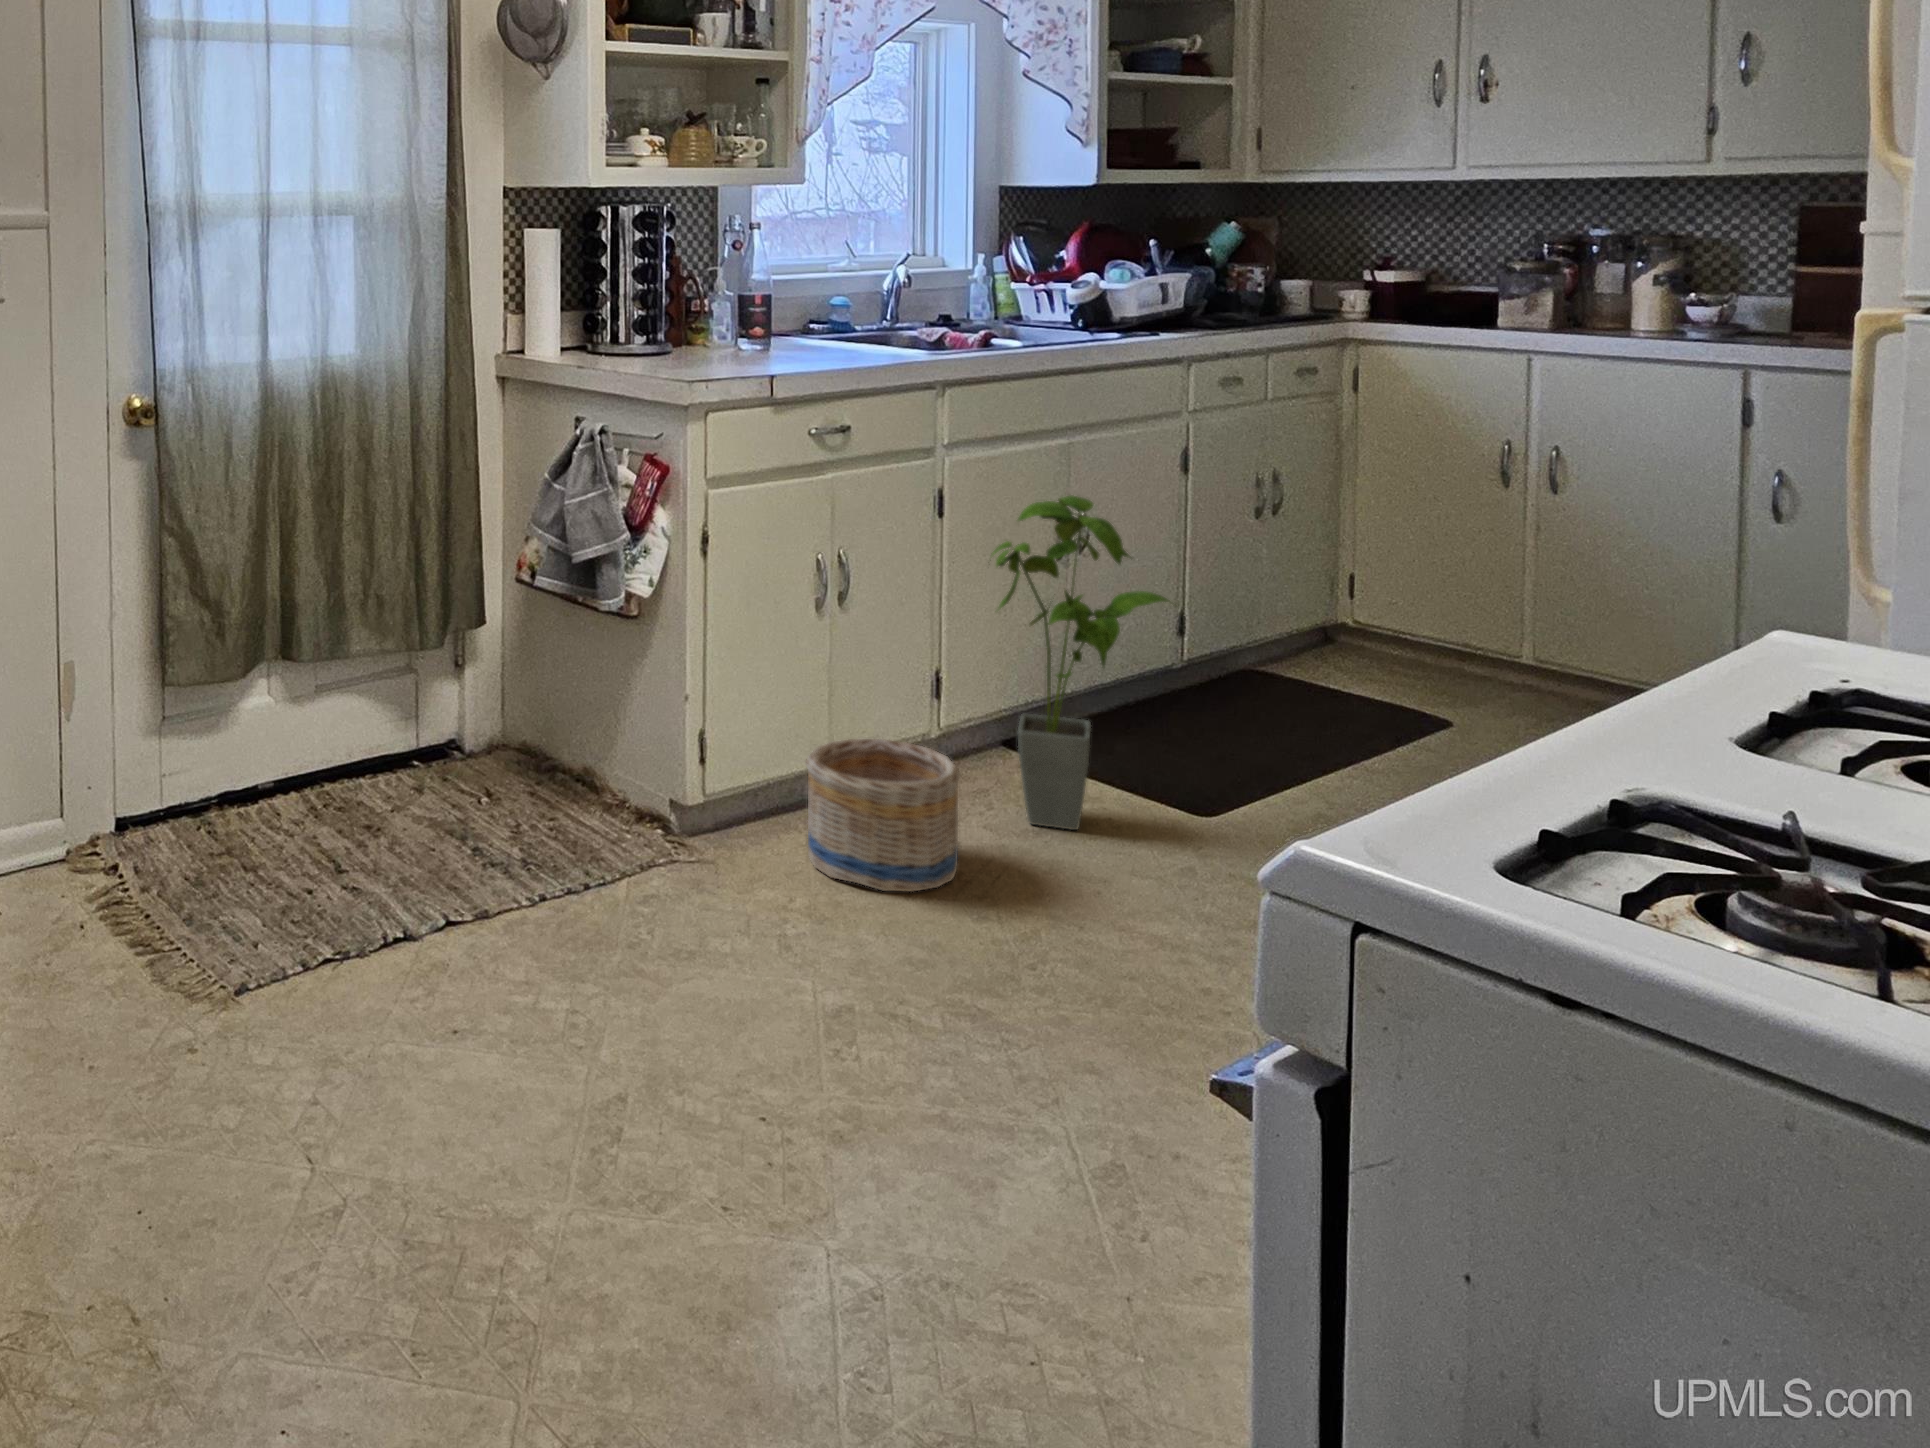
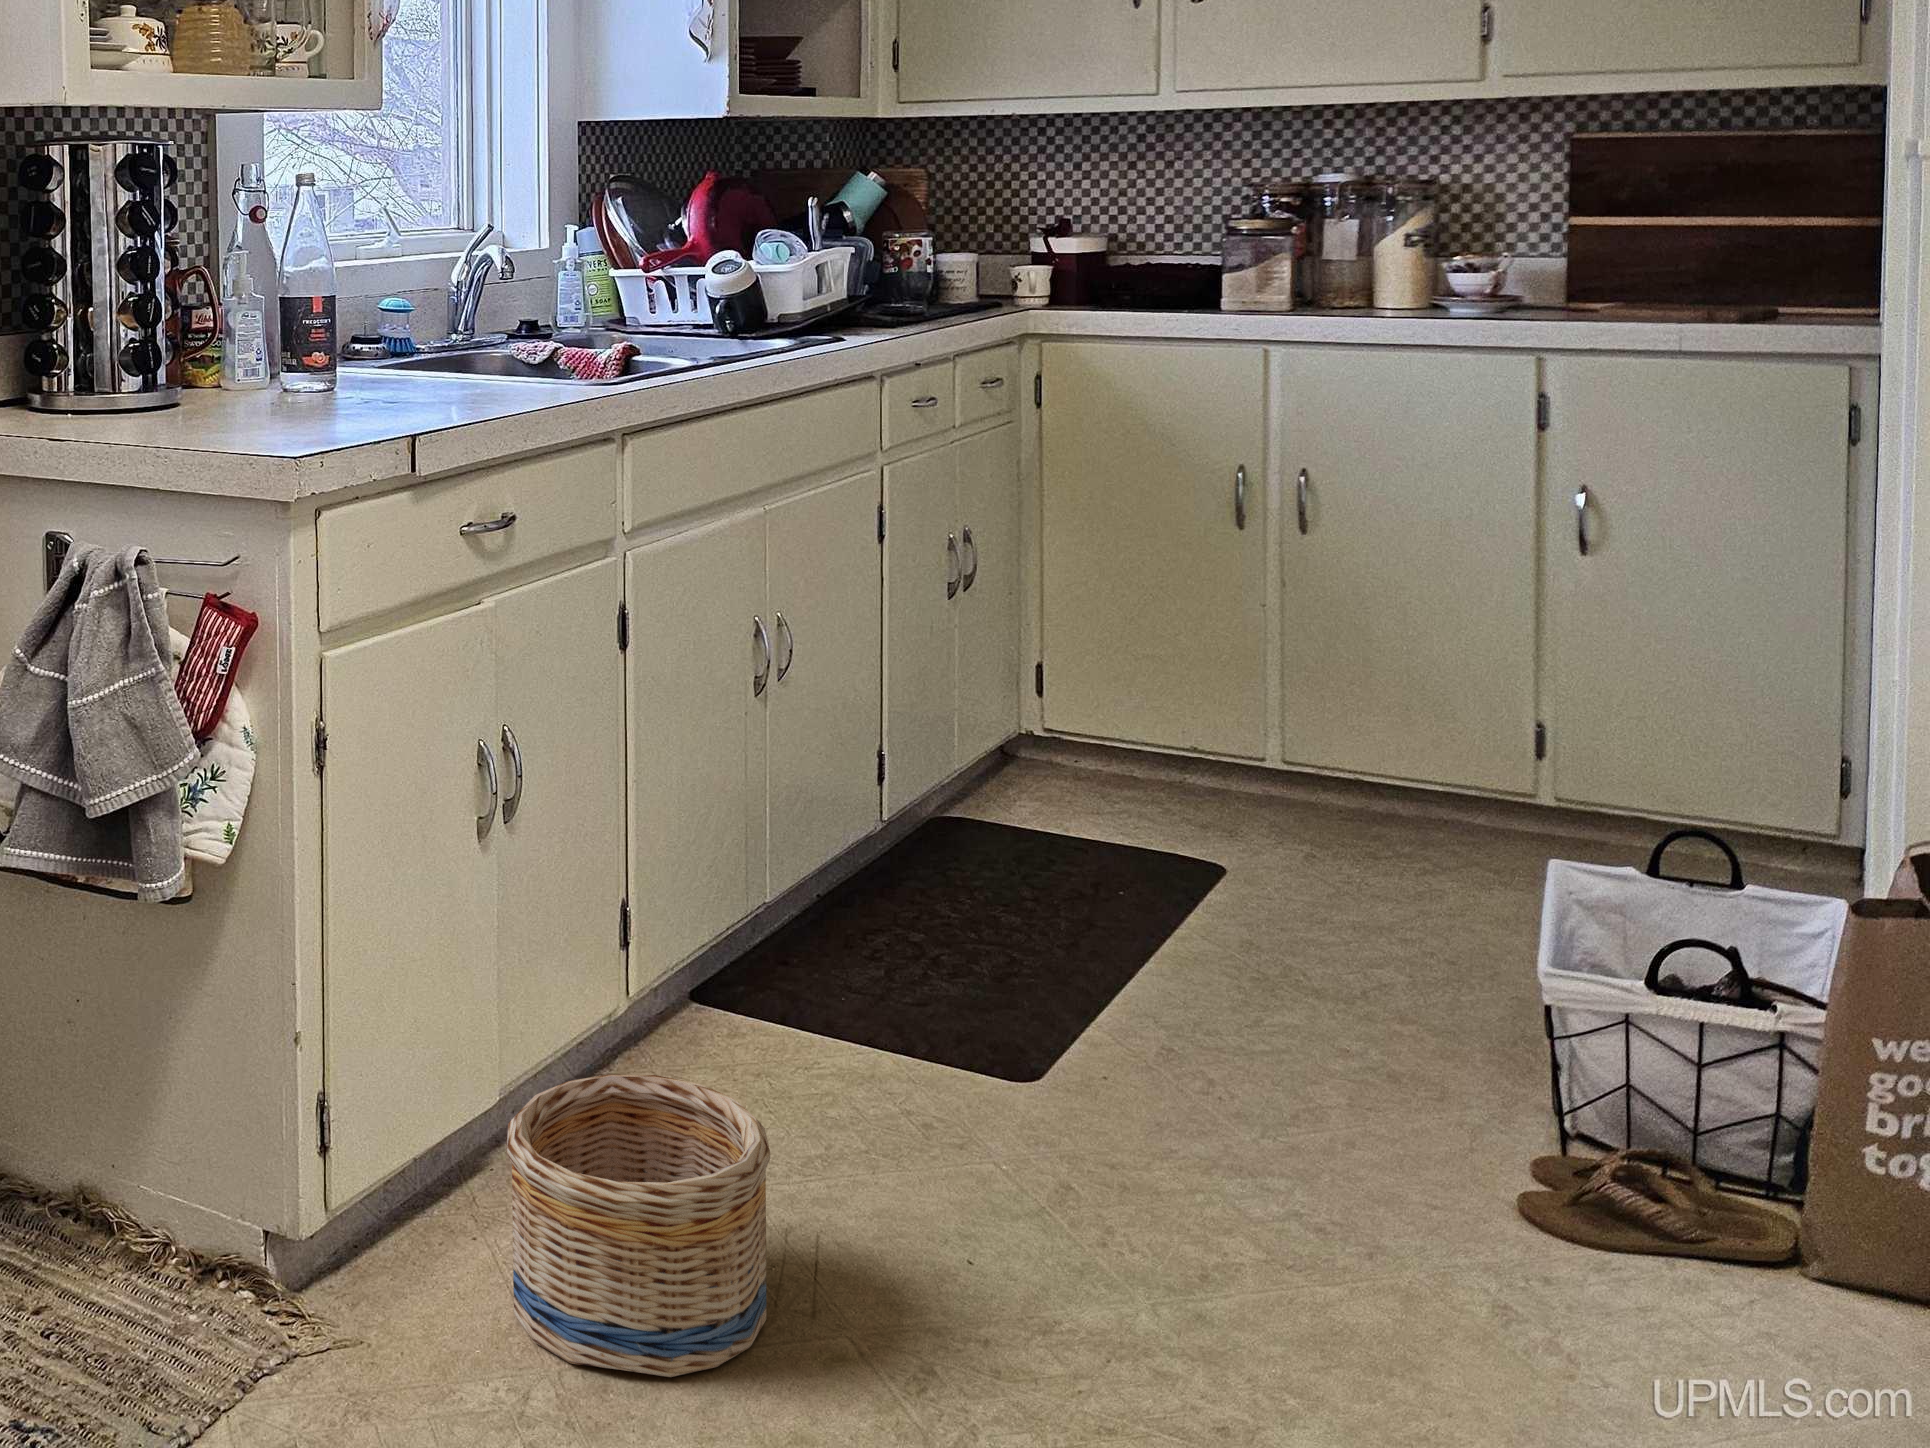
house plant: present [992,495,1168,830] -> none [731,618,1018,1164]

